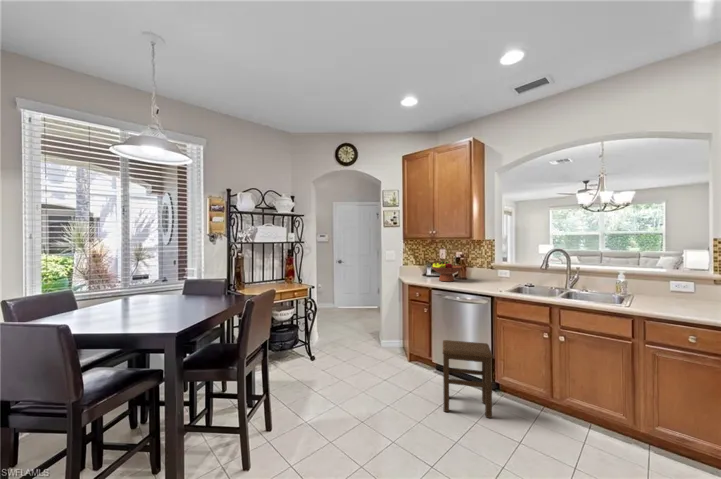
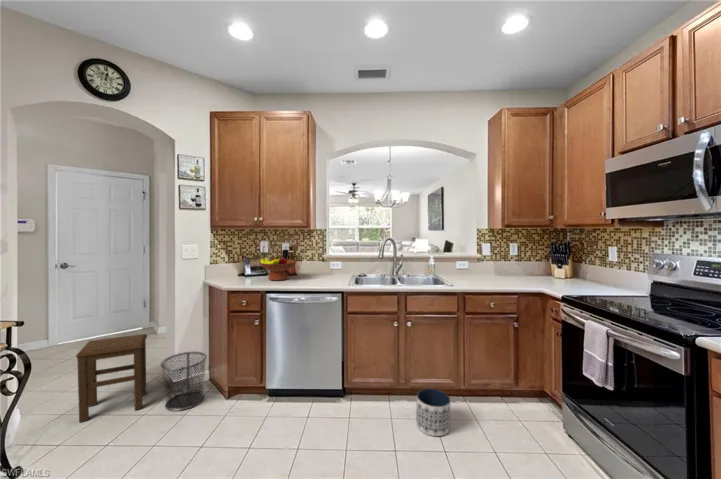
waste bin: none [367,325,394,363] -> present [161,352,207,411]
stool: present [443,340,493,418] -> present [76,334,147,422]
planter: none [556,406,599,458] -> present [416,389,450,436]

